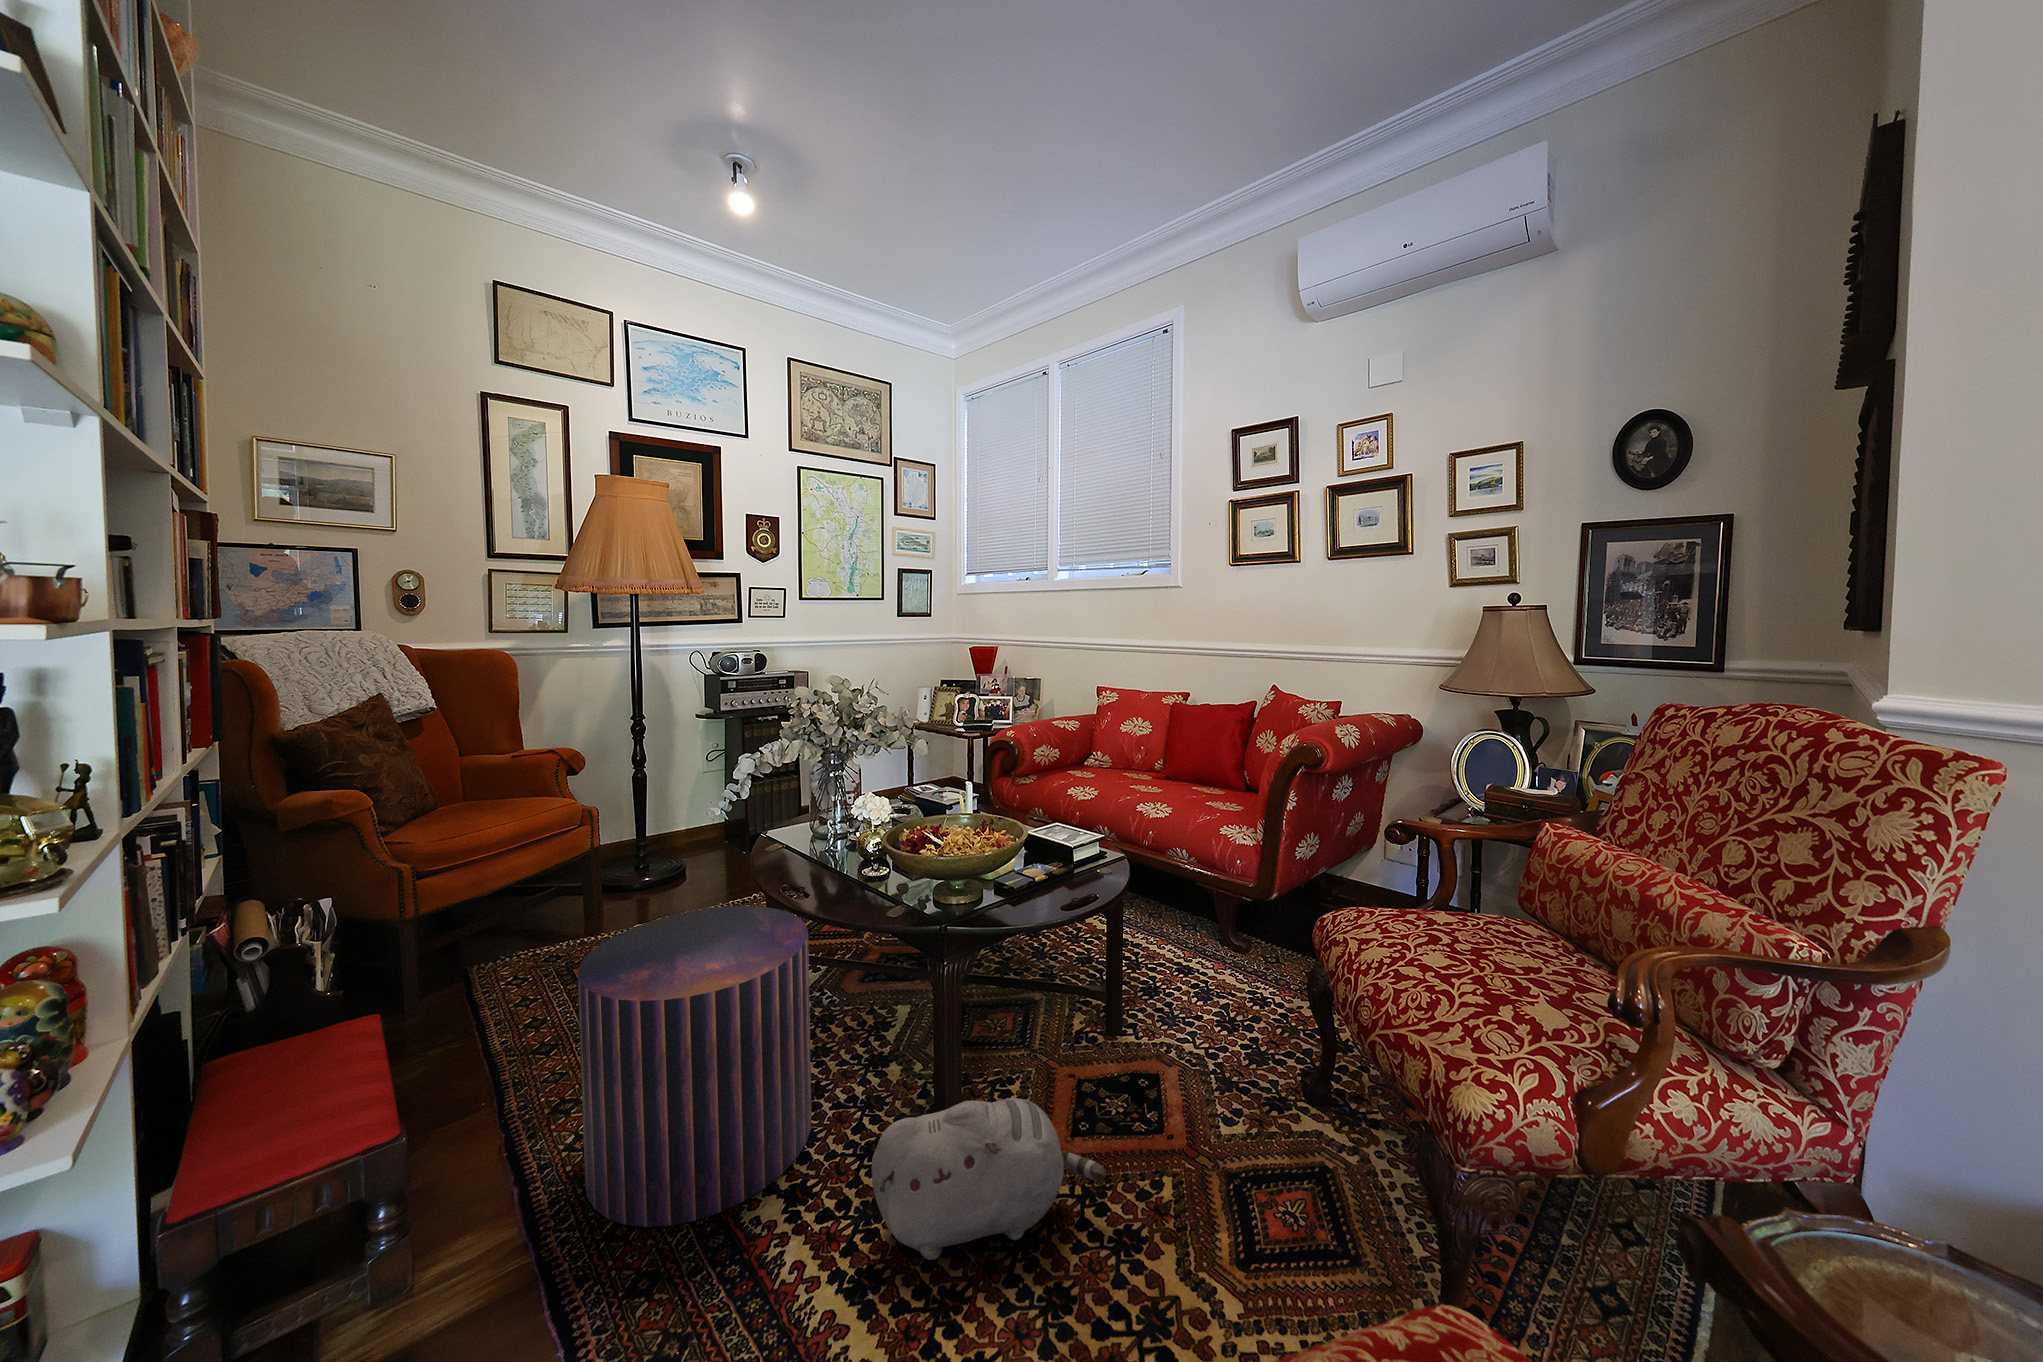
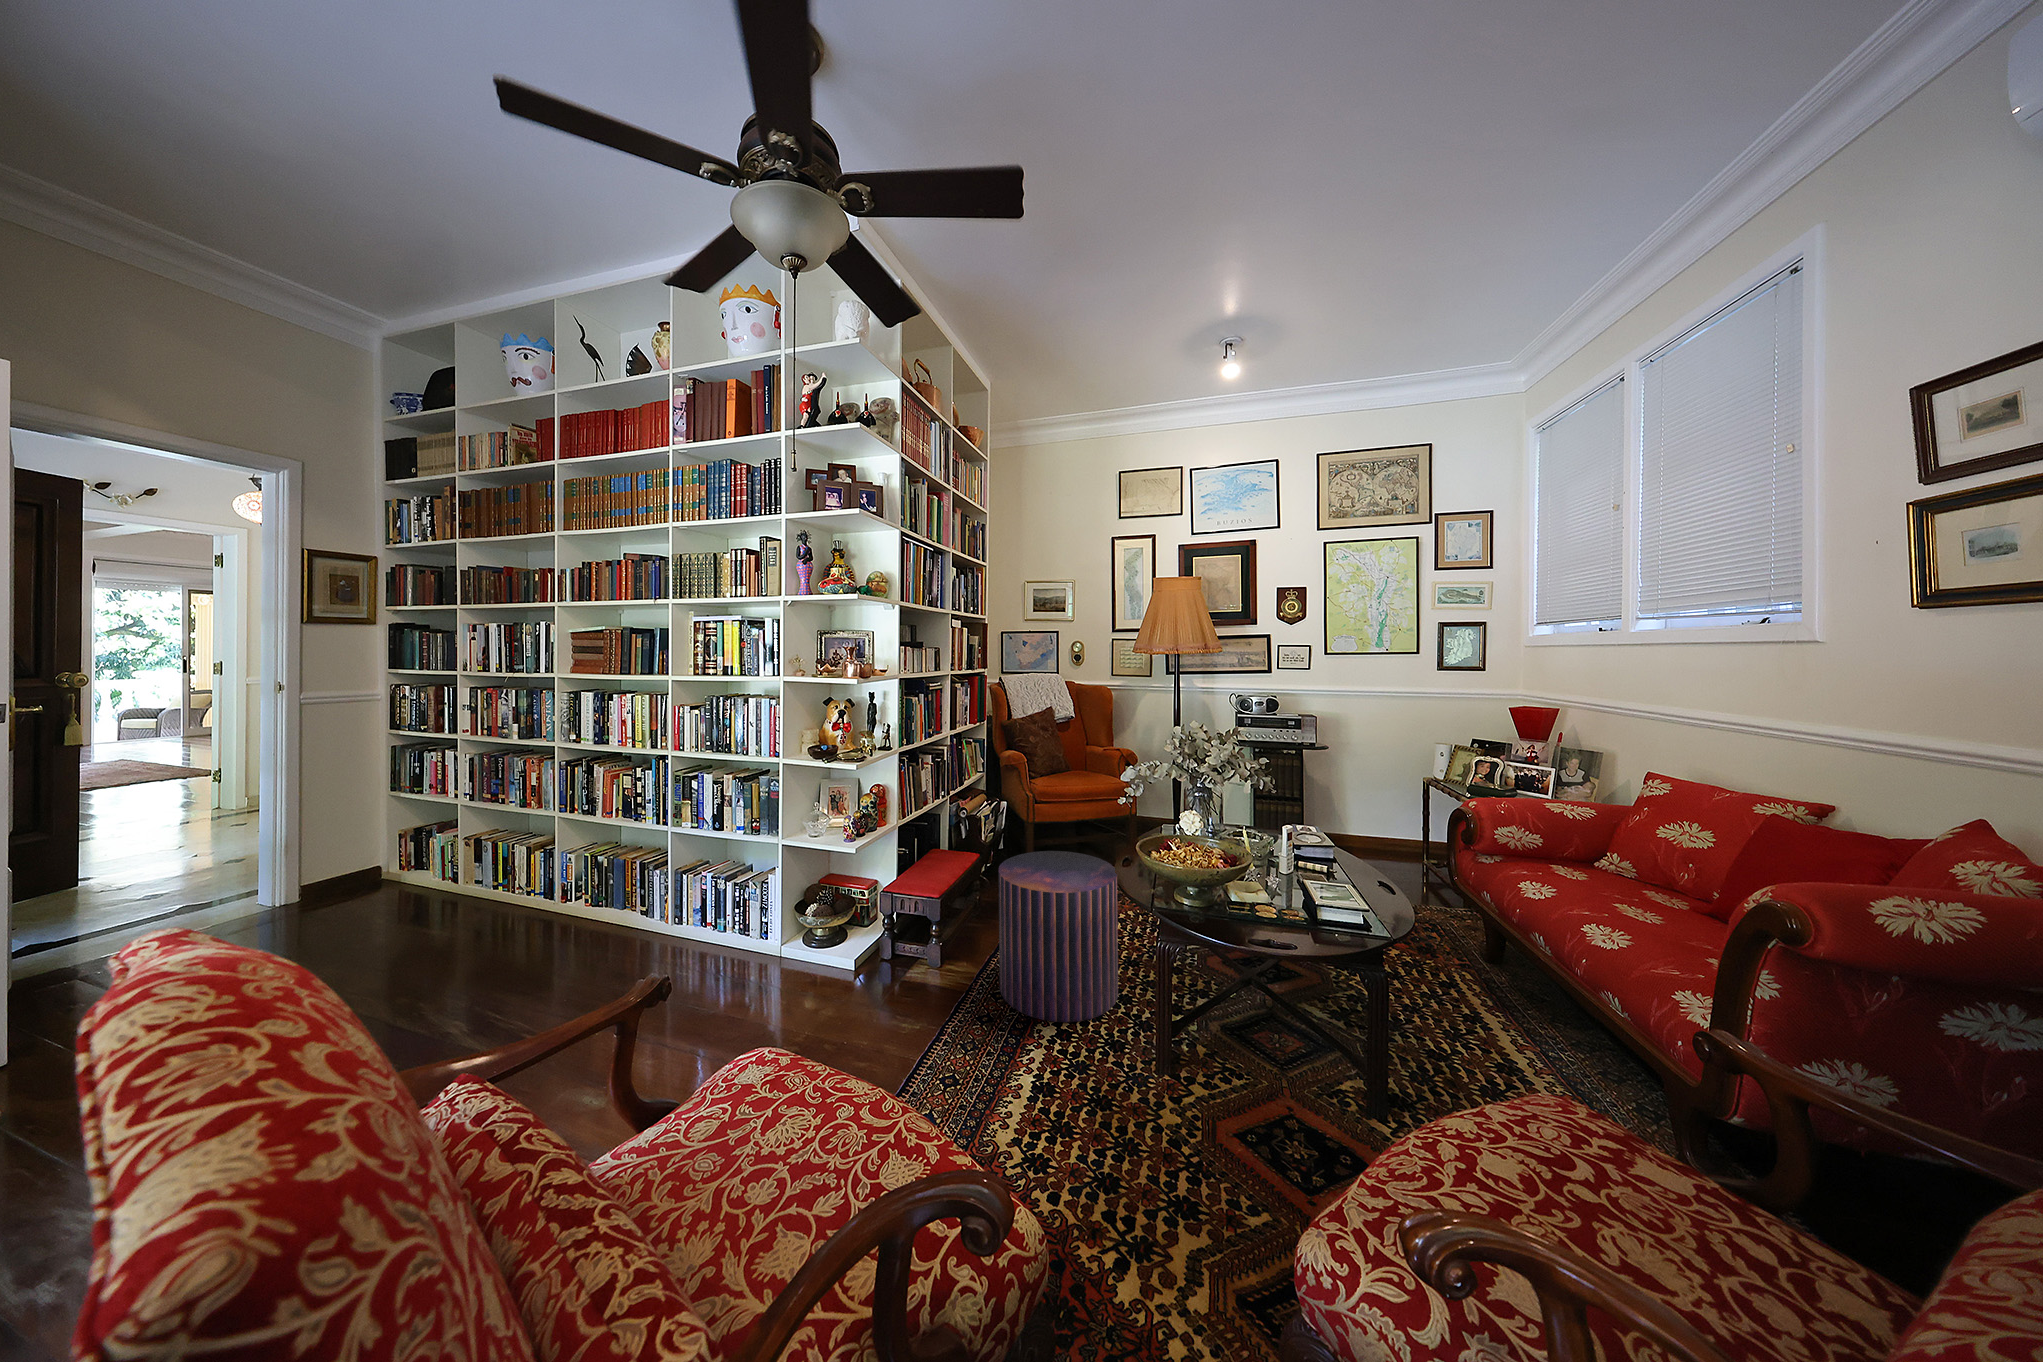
plush toy: present [871,1098,1106,1260] -> none [1053,1010,1192,1150]

